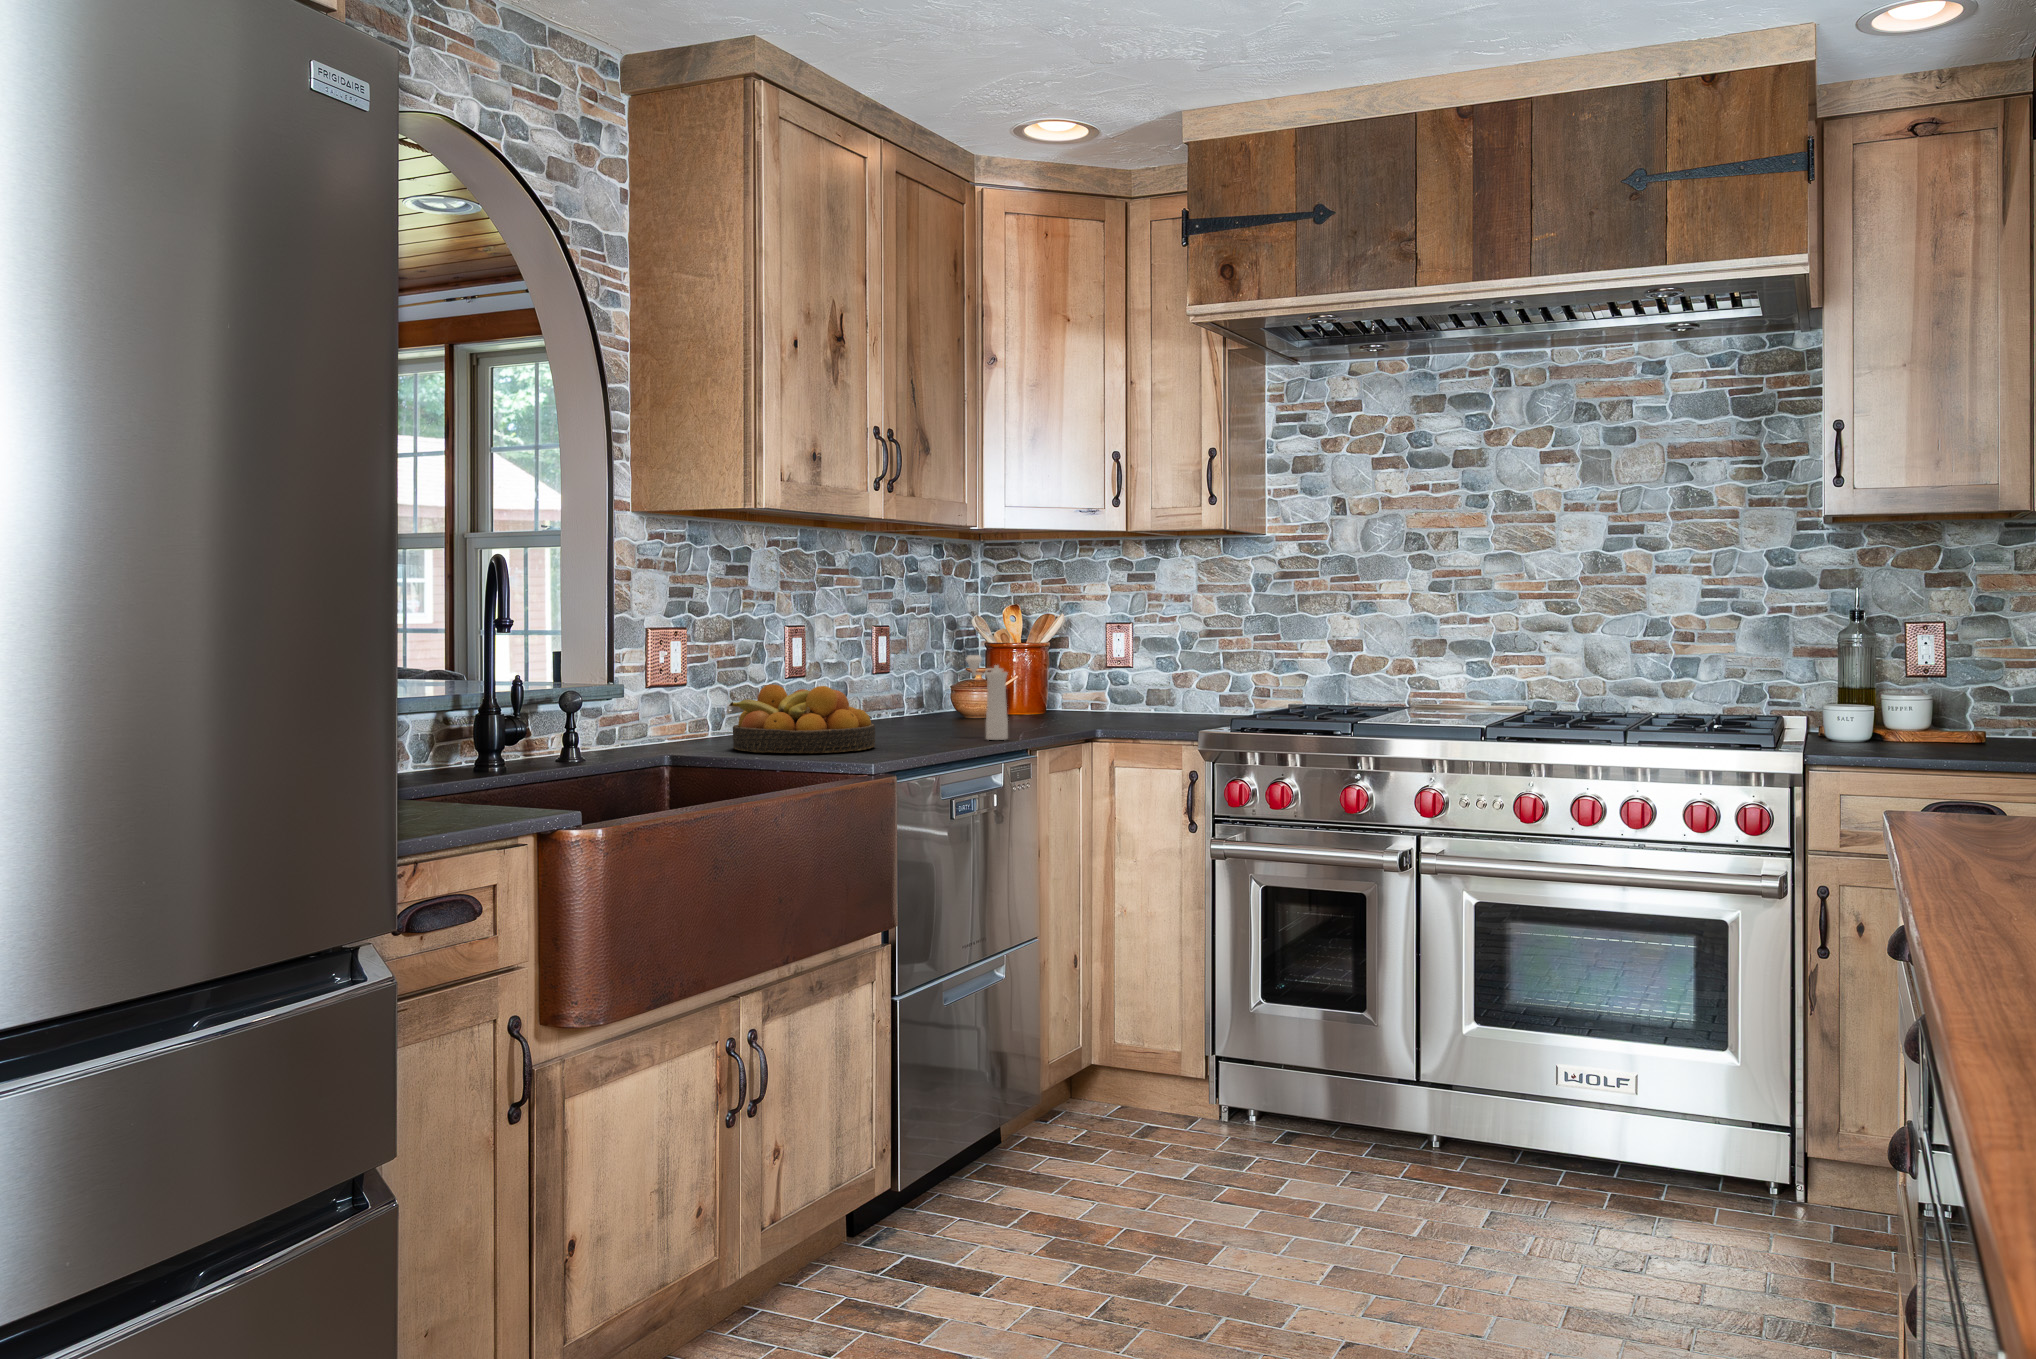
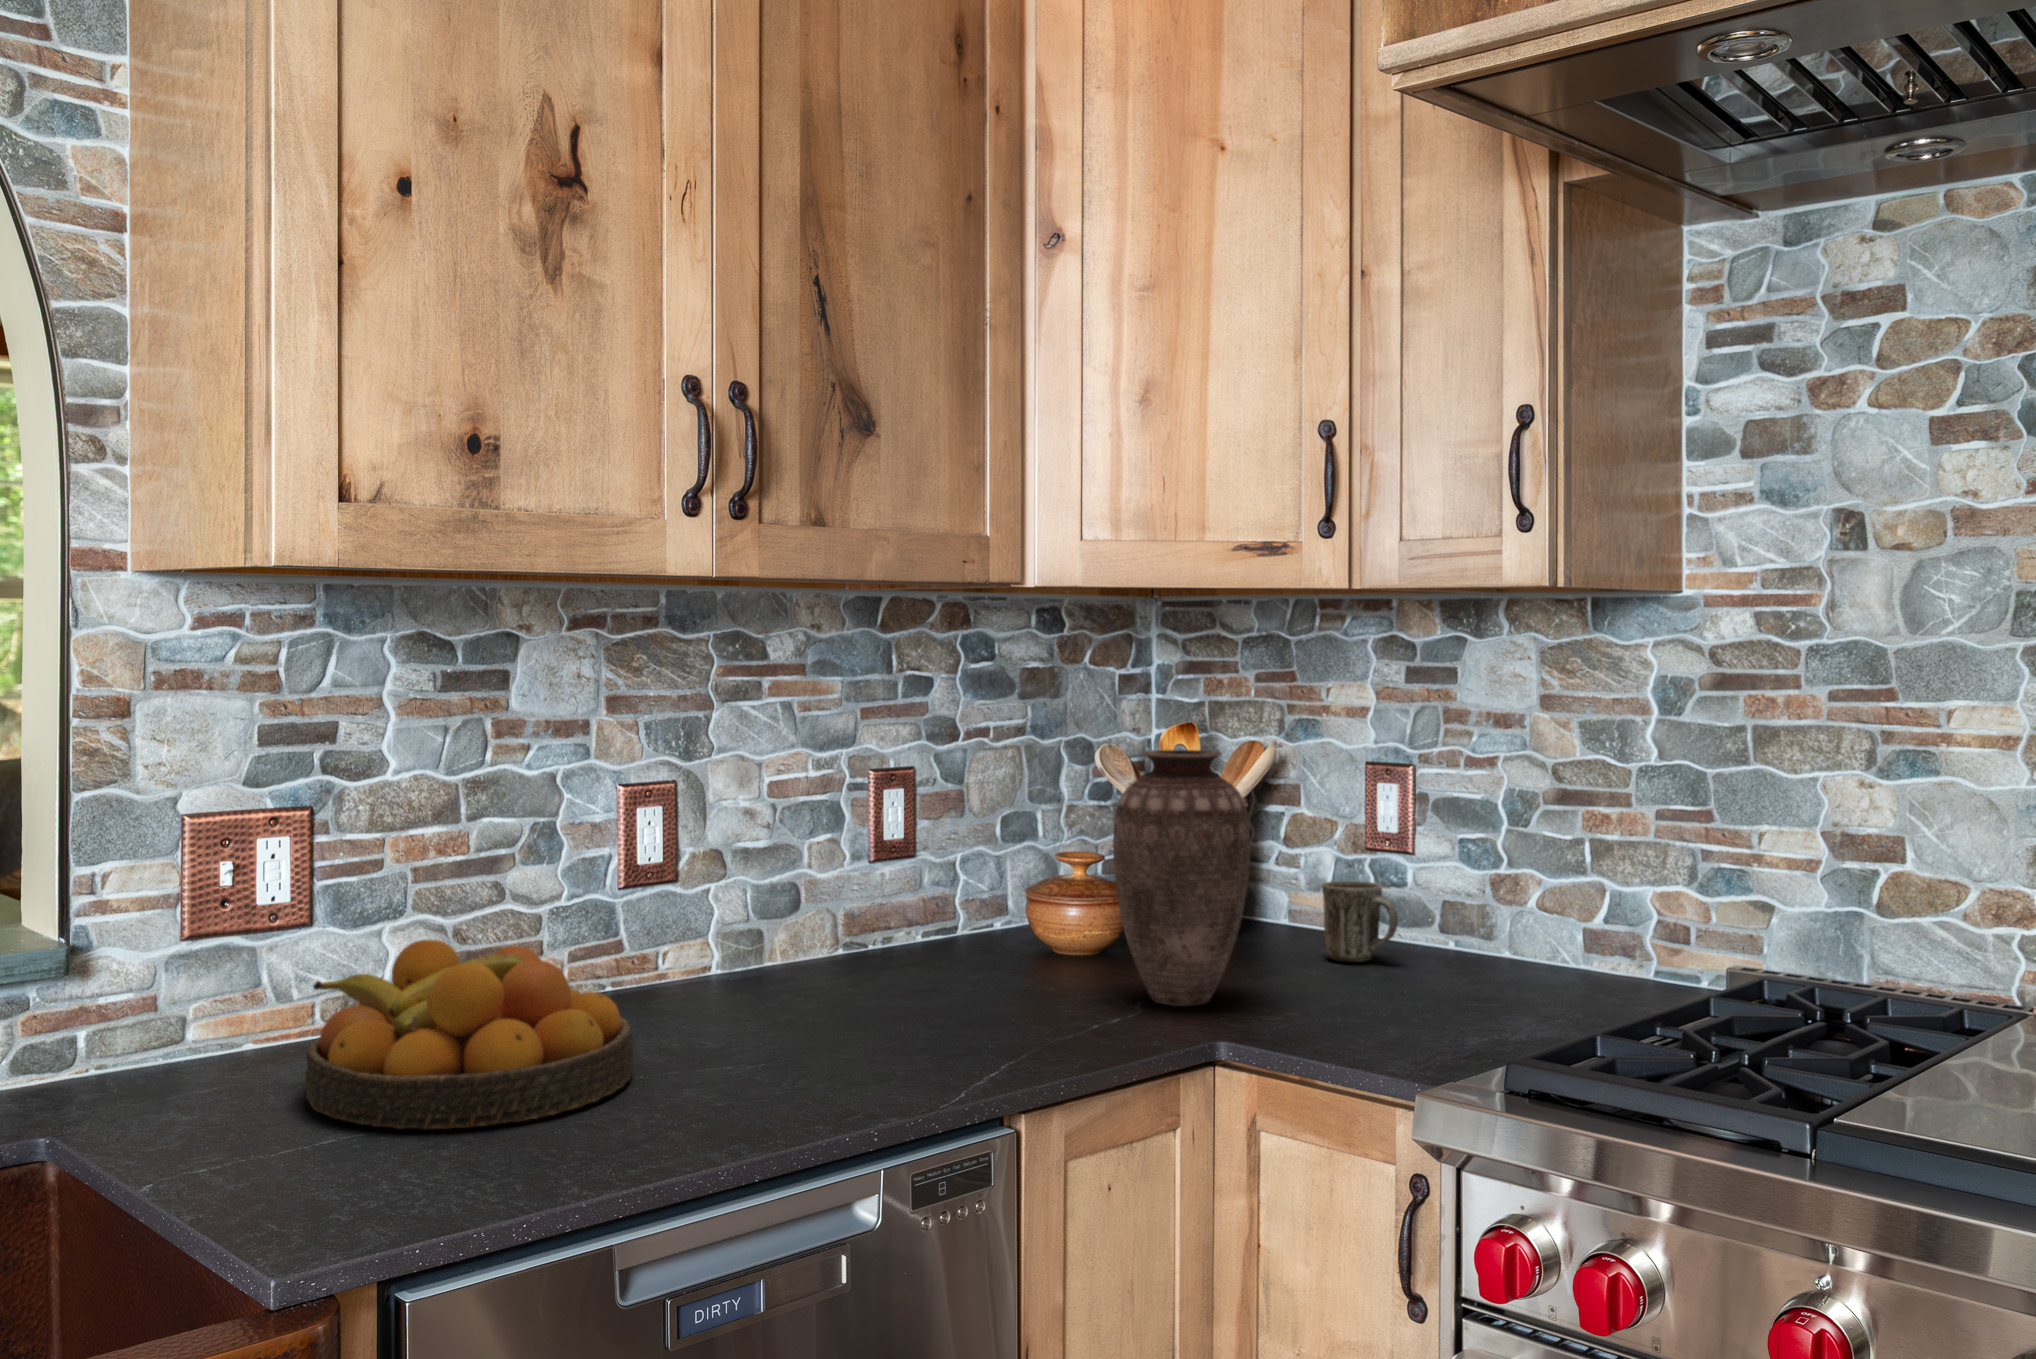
vase: none [1025,607,1090,728] -> present [1113,750,1250,1006]
pepper mill: present [966,655,1008,740] -> none [913,867,974,1073]
mug: none [1098,680,1137,718] -> present [1322,881,1398,962]

